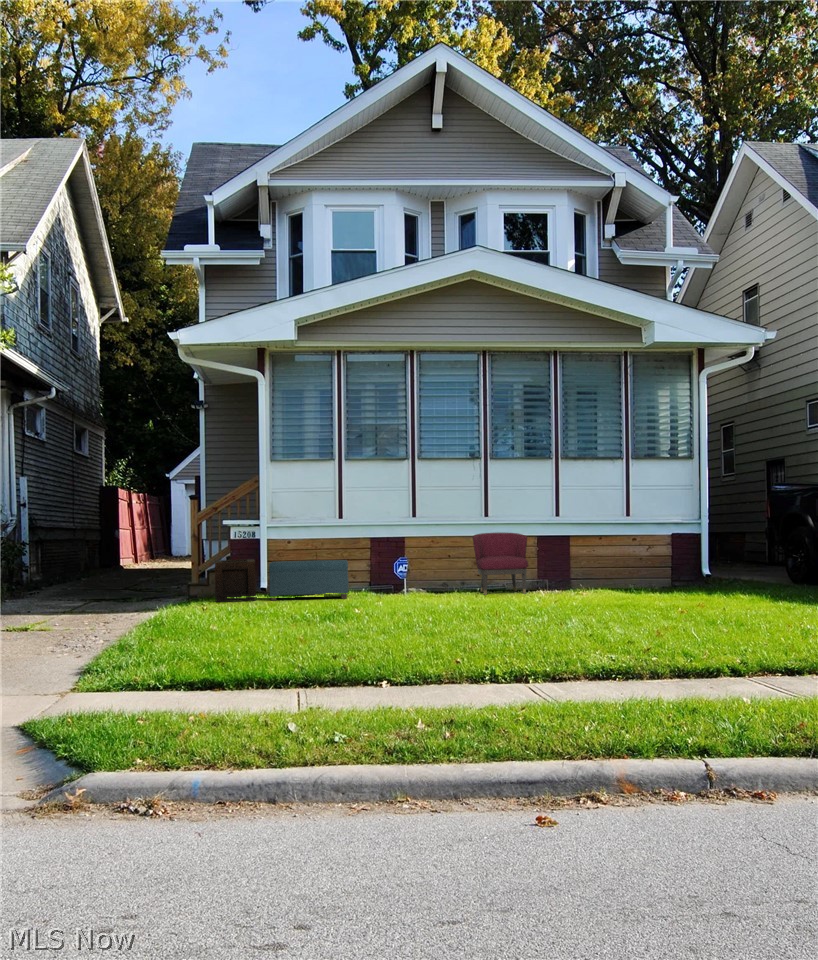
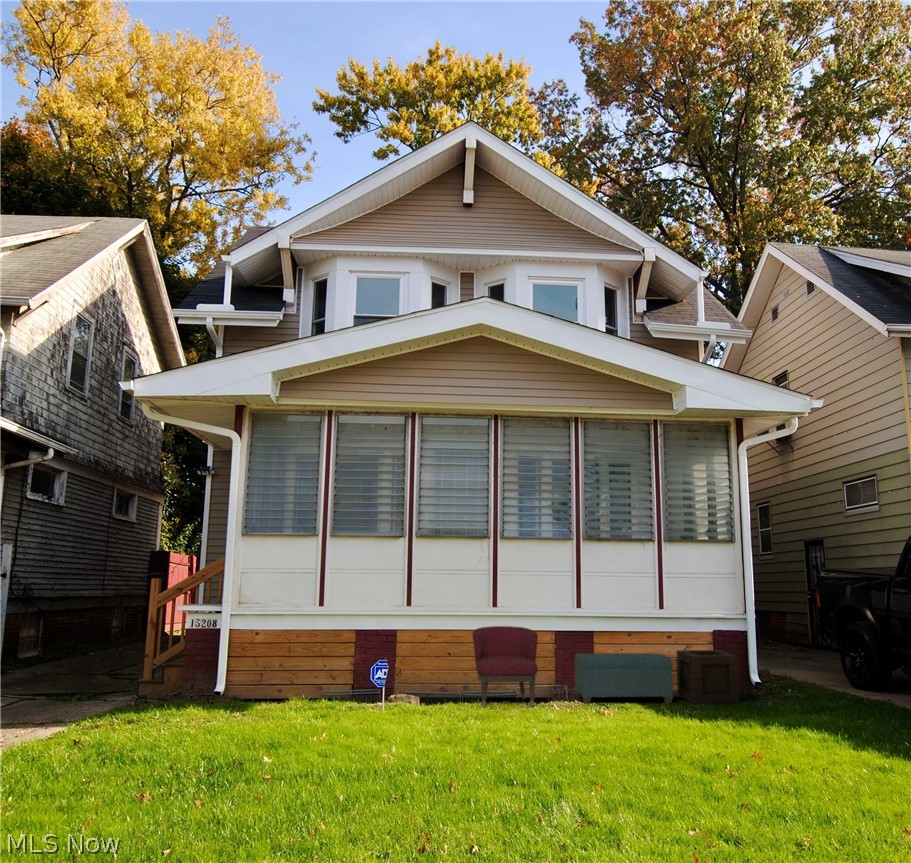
wooden crate: present [215,559,256,602] -> present [676,650,739,704]
bench: present [269,560,349,601] -> present [575,653,673,703]

